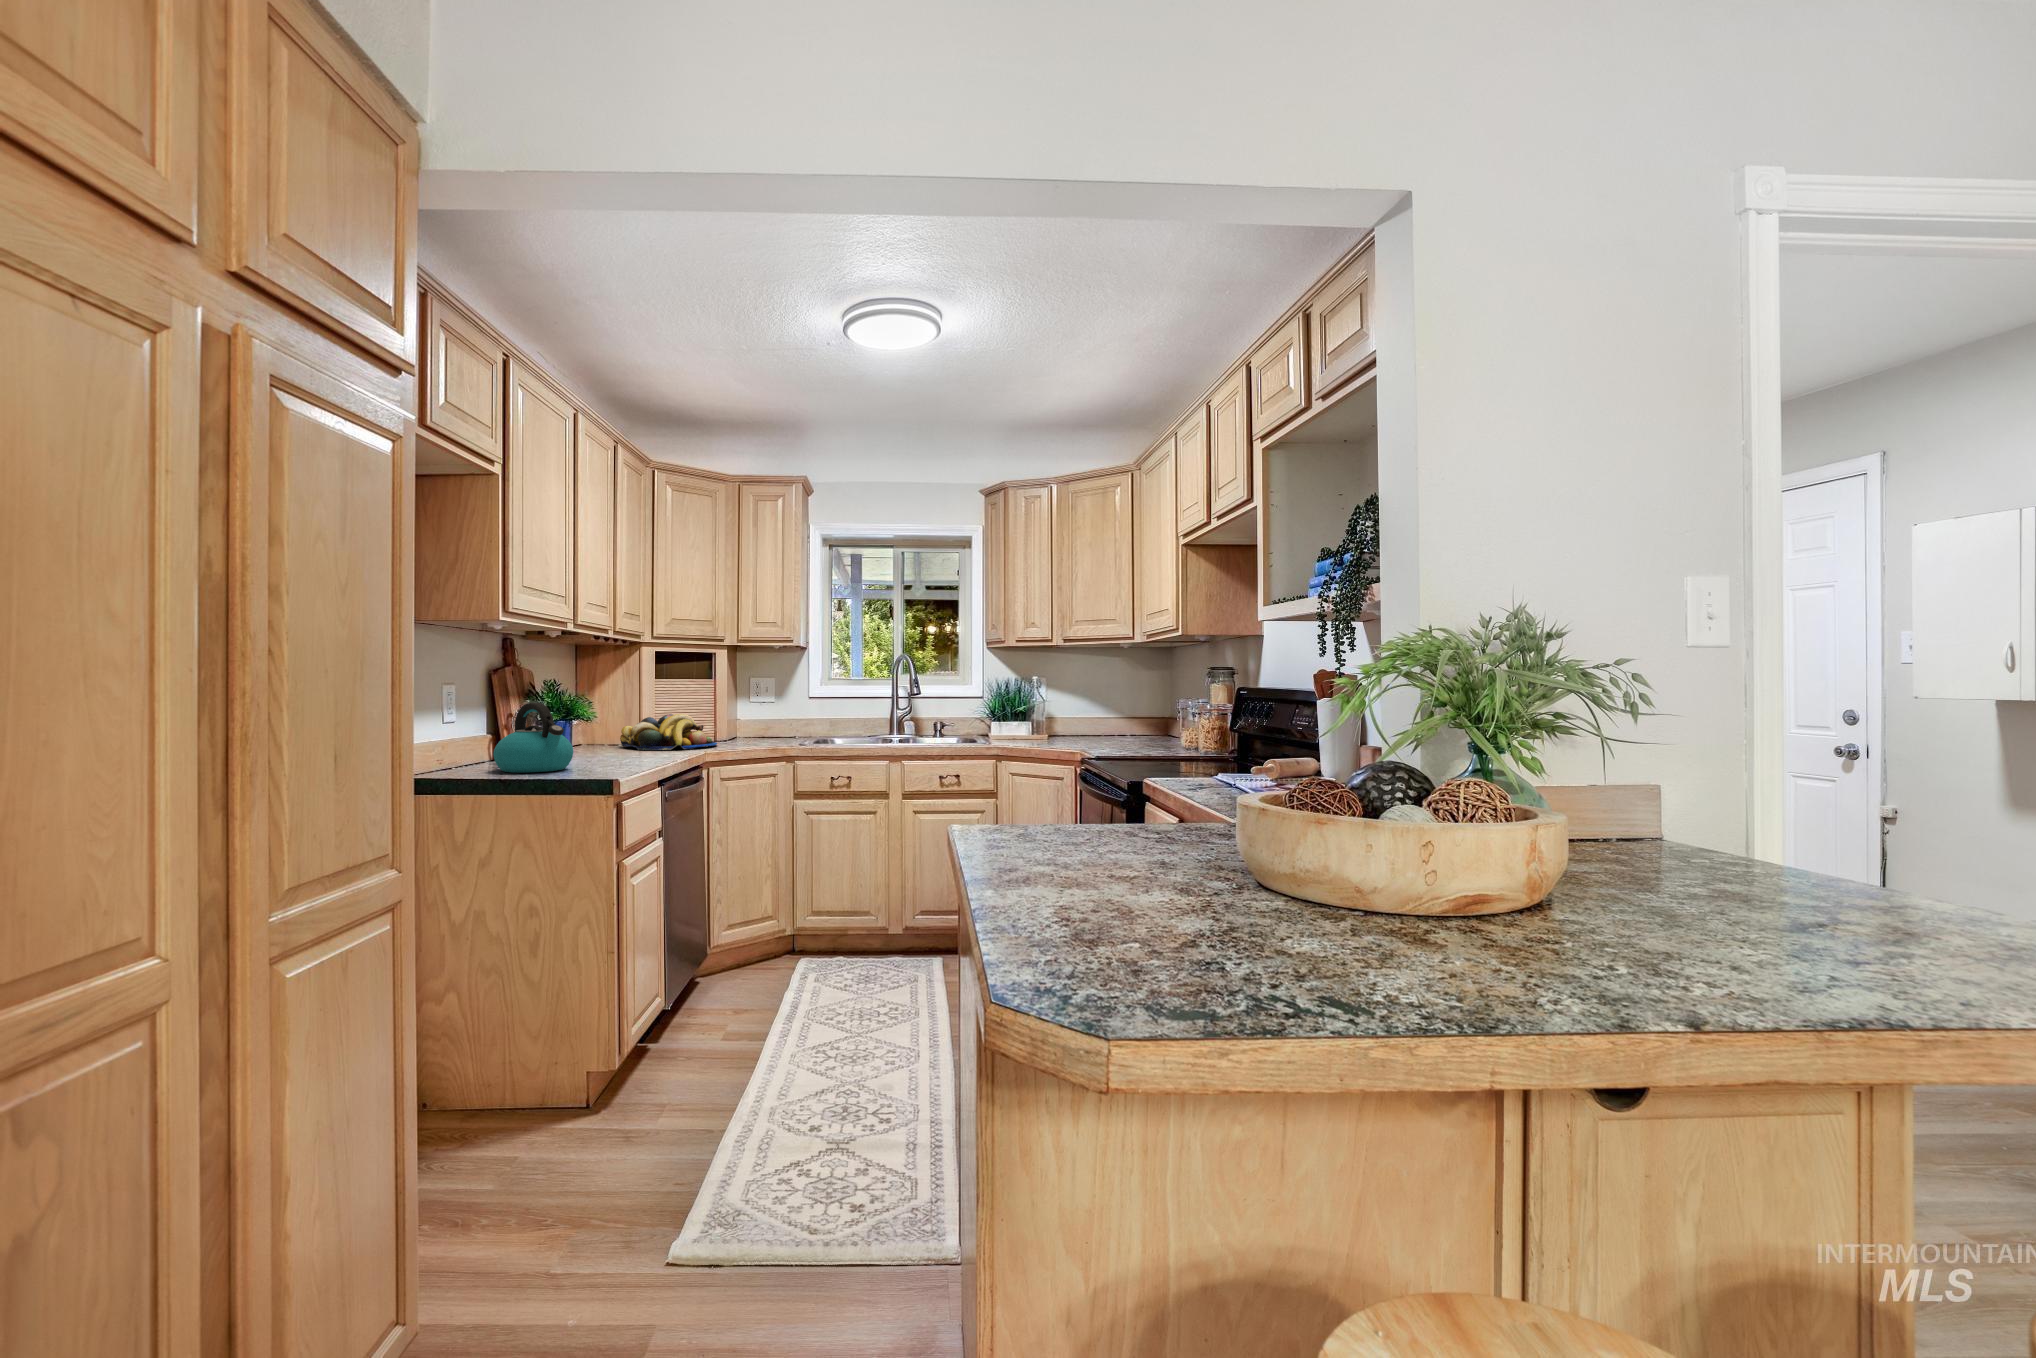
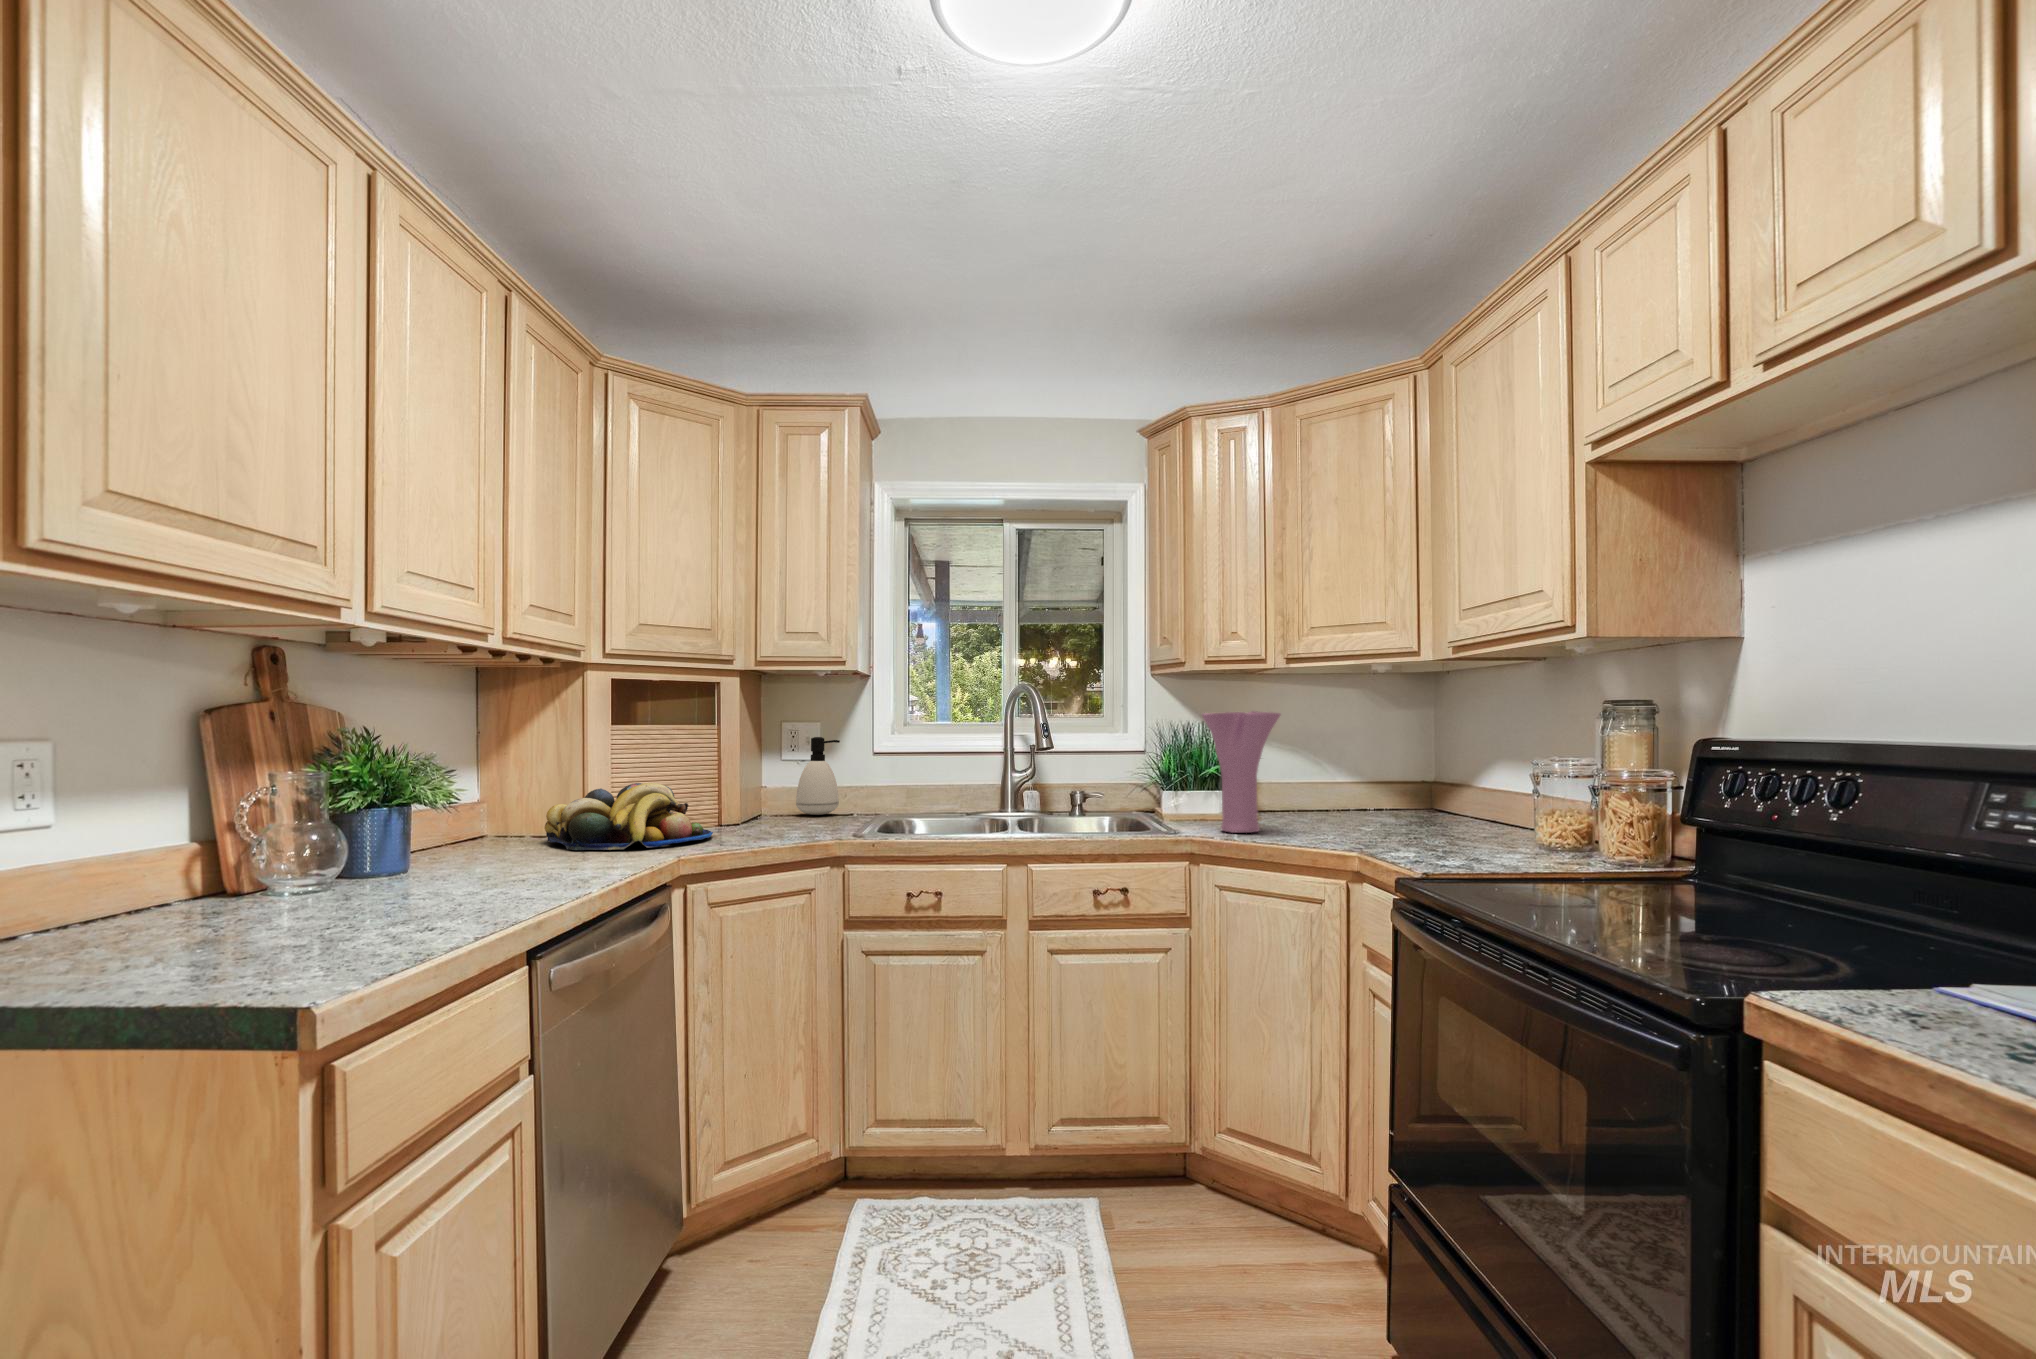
vase: none [1006,675,1054,744] -> present [1202,711,1281,833]
soap dispenser: none [761,688,789,736] -> present [796,737,840,815]
kettle: present [493,703,573,773] -> none [178,773,369,930]

